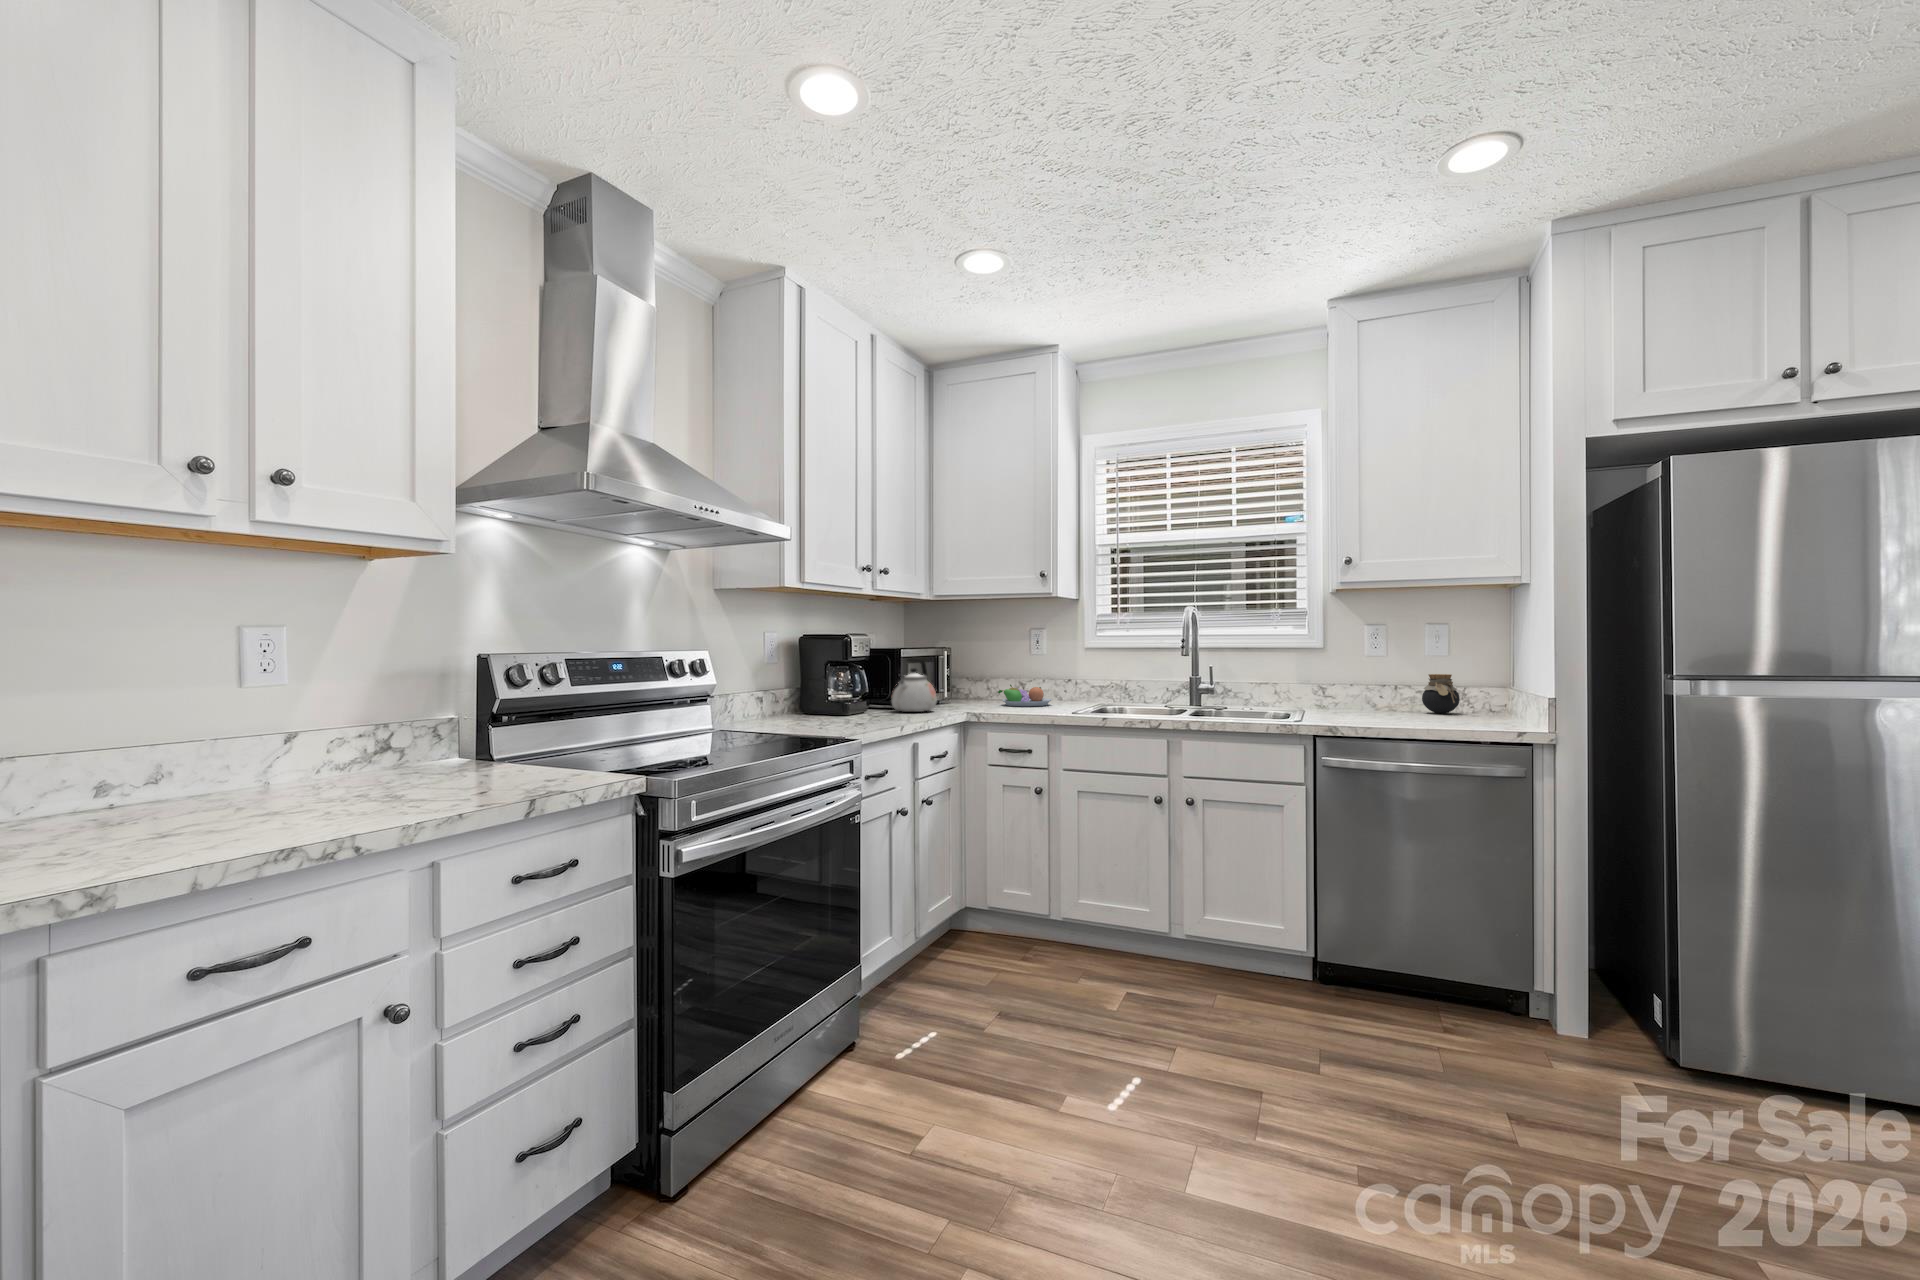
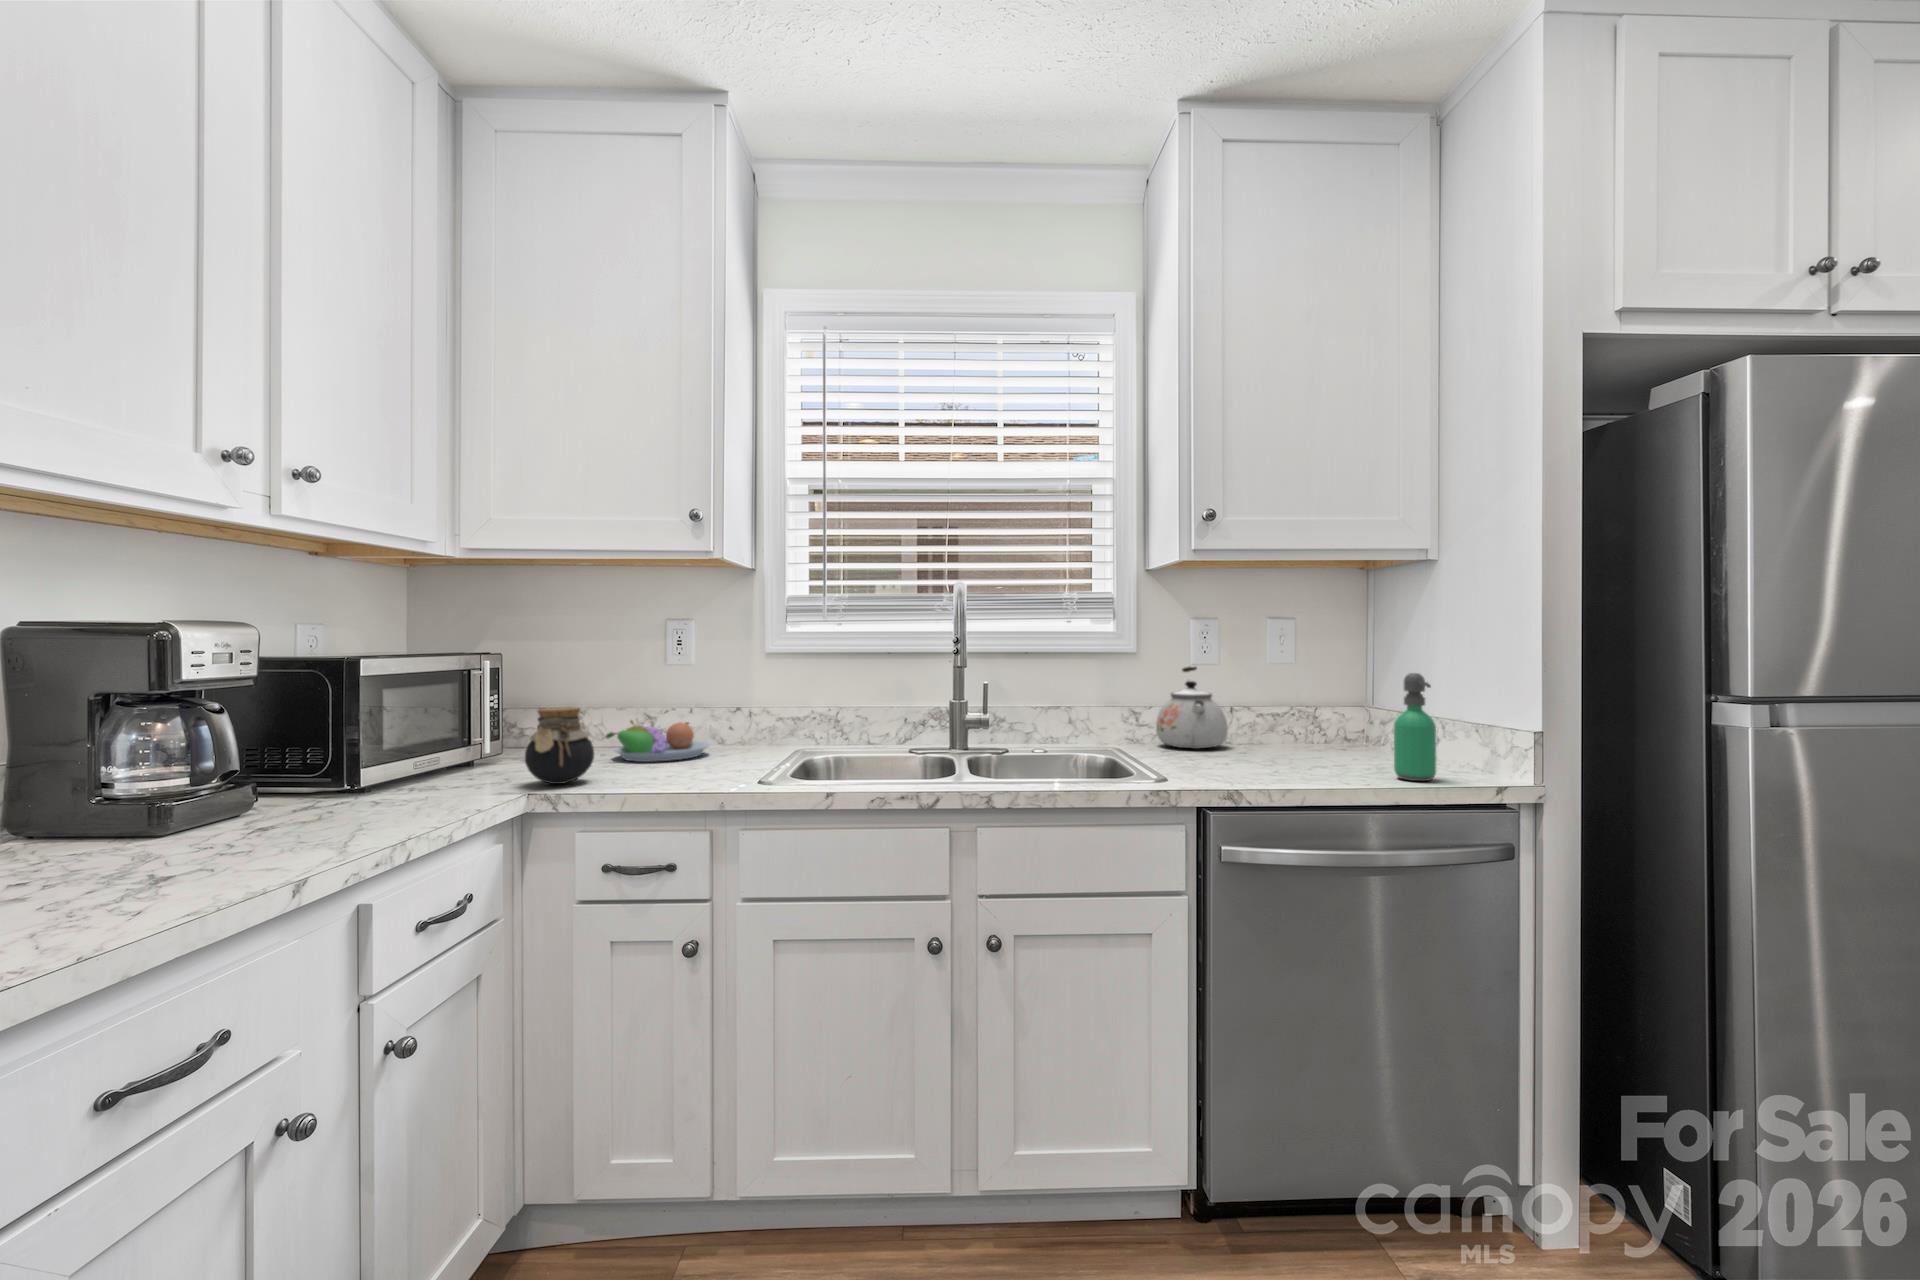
kettle: present [892,659,937,712] -> present [1156,667,1228,749]
soap dispenser: none [1457,660,1485,728] -> present [1394,673,1436,781]
jar: present [1422,674,1460,713] -> present [525,707,594,784]

